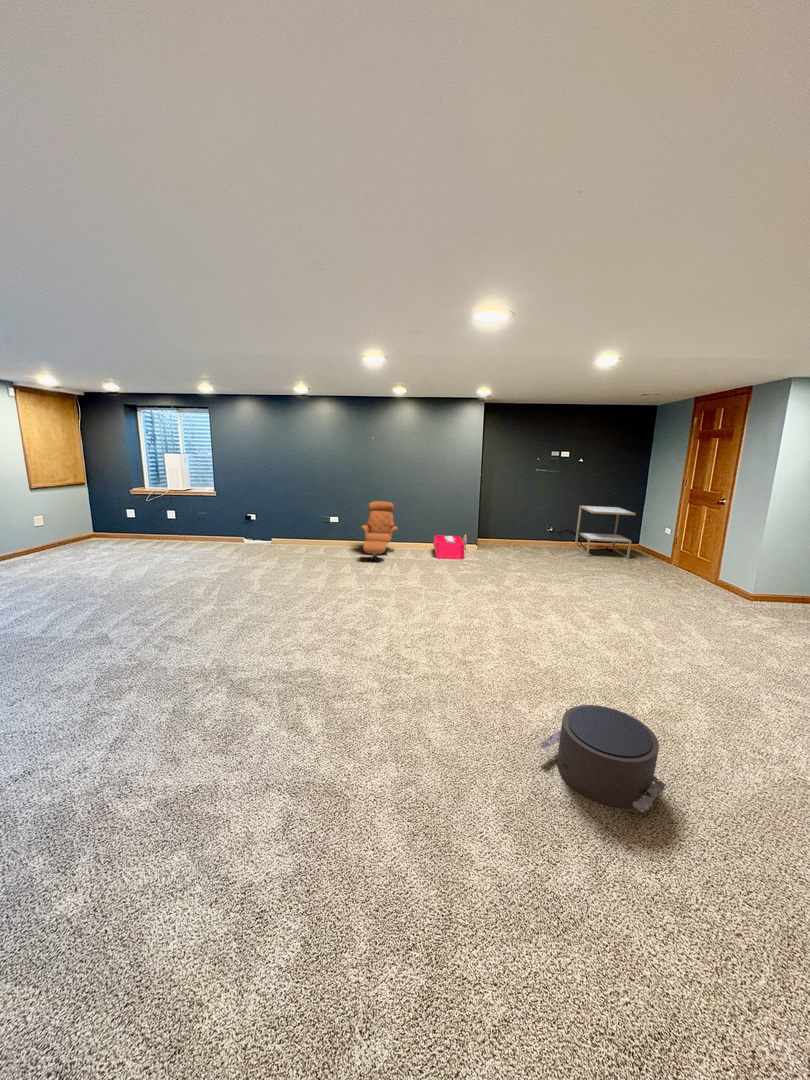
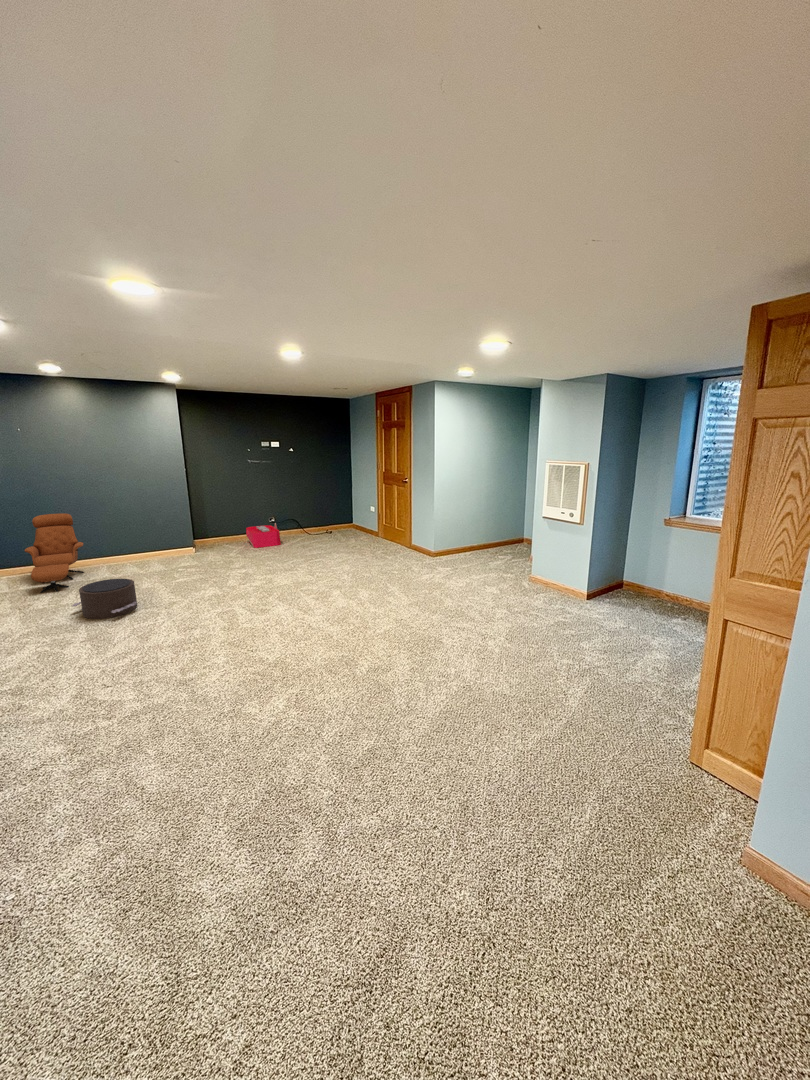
side table: present [575,506,636,559] -> none [296,492,346,542]
storage bin: present [434,534,467,559] -> present [246,523,281,548]
pouf: present [539,705,667,813] -> present [72,579,137,619]

